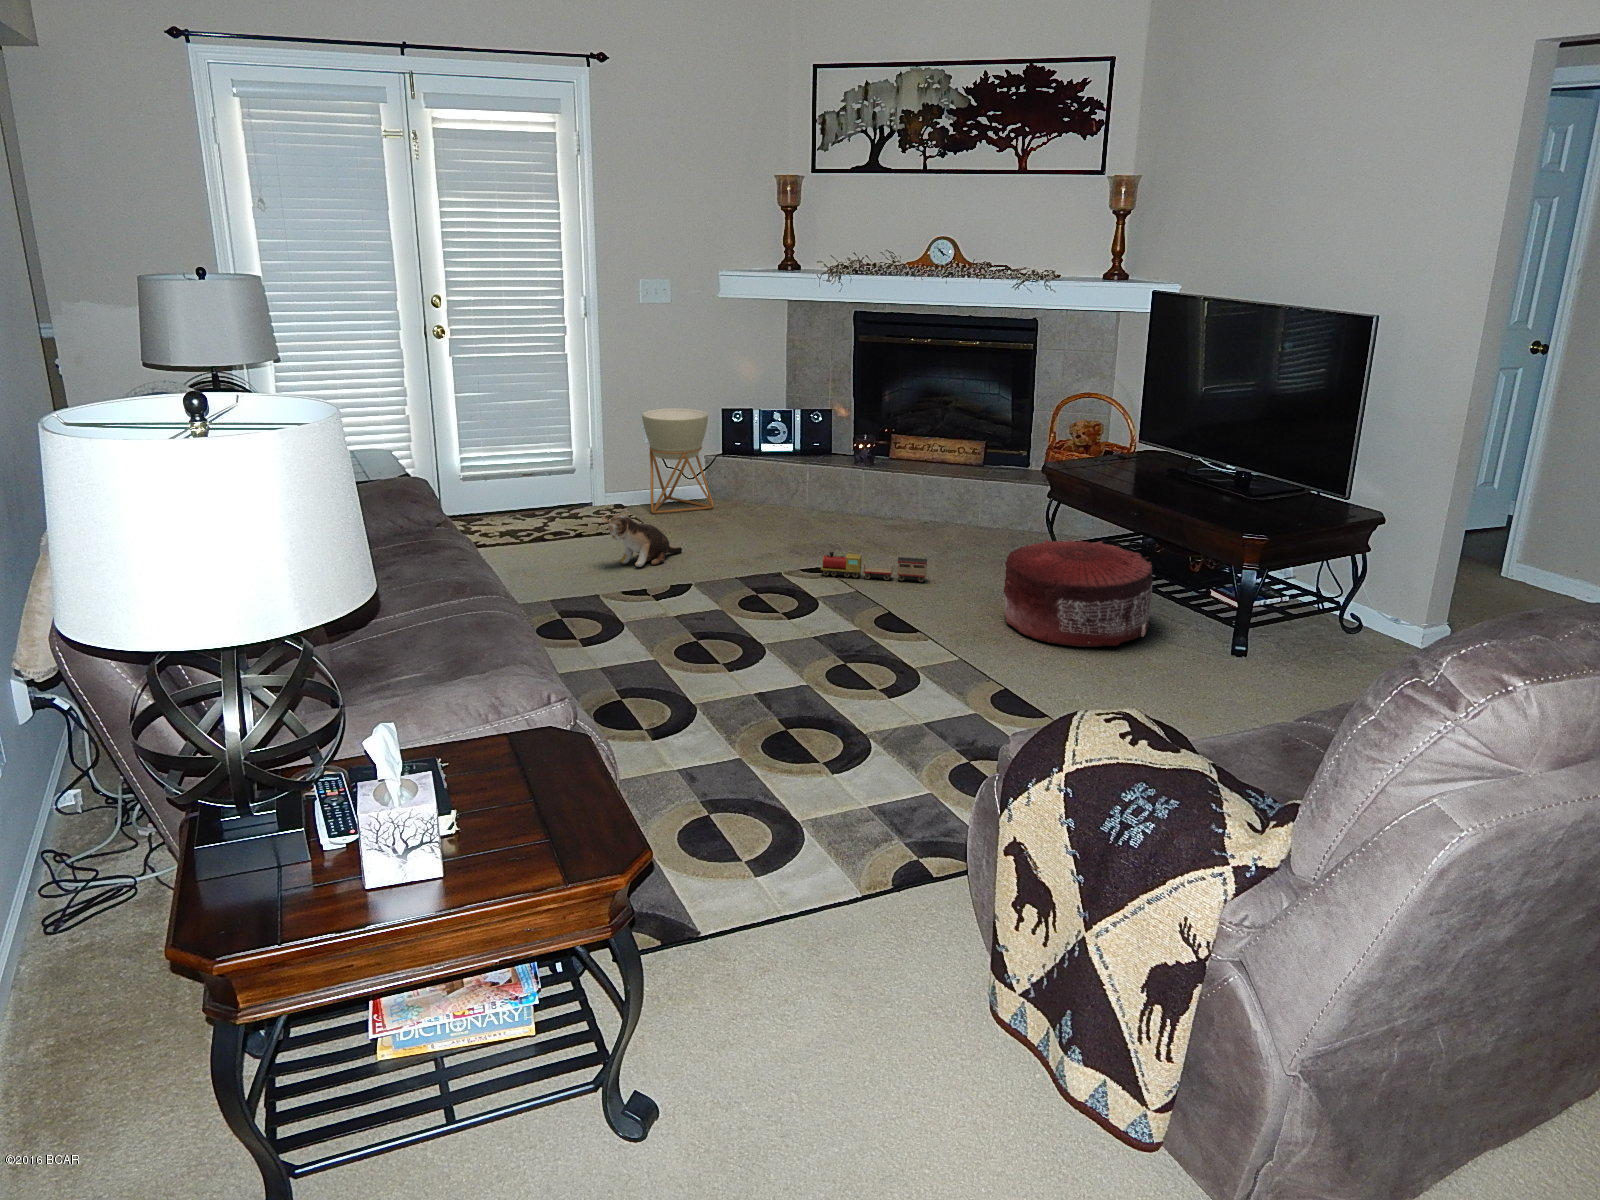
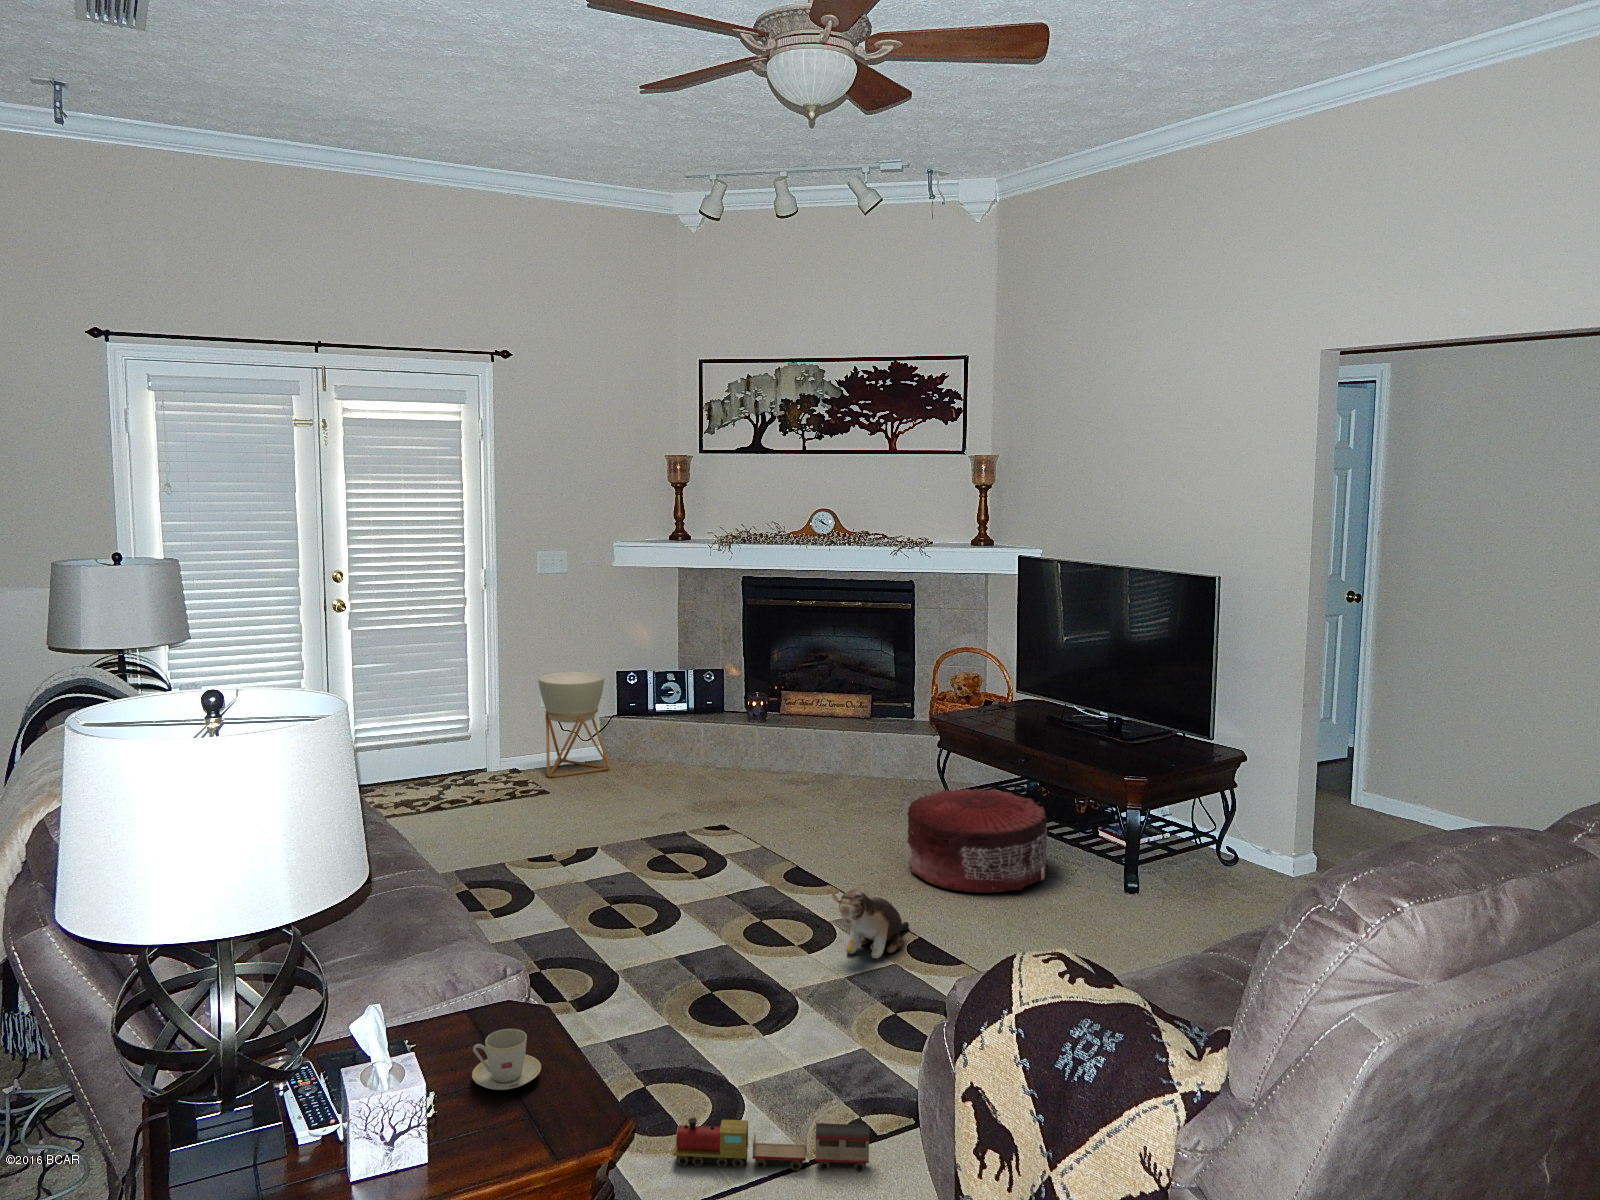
plush toy: present [602,514,682,567] -> present [832,889,909,958]
toy train: present [821,552,927,582] -> present [673,1118,869,1172]
teacup: none [498,754,568,812] -> present [472,1029,541,1090]

